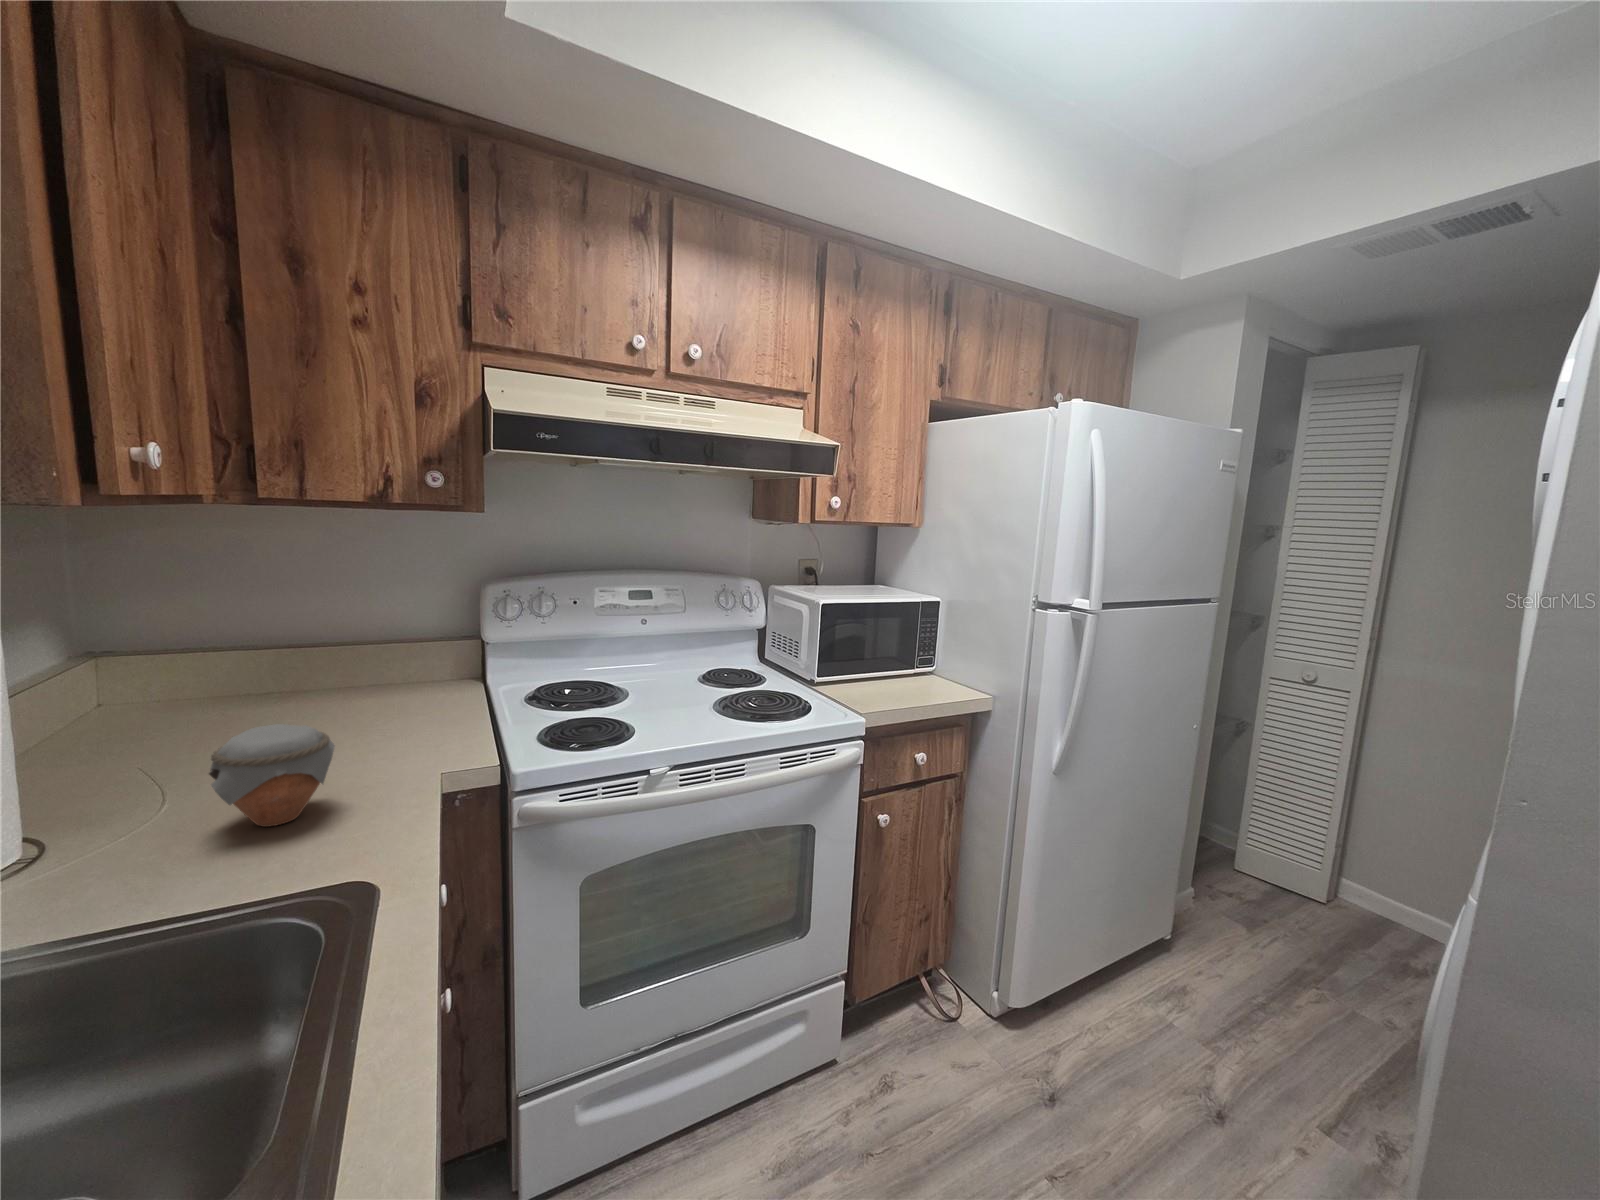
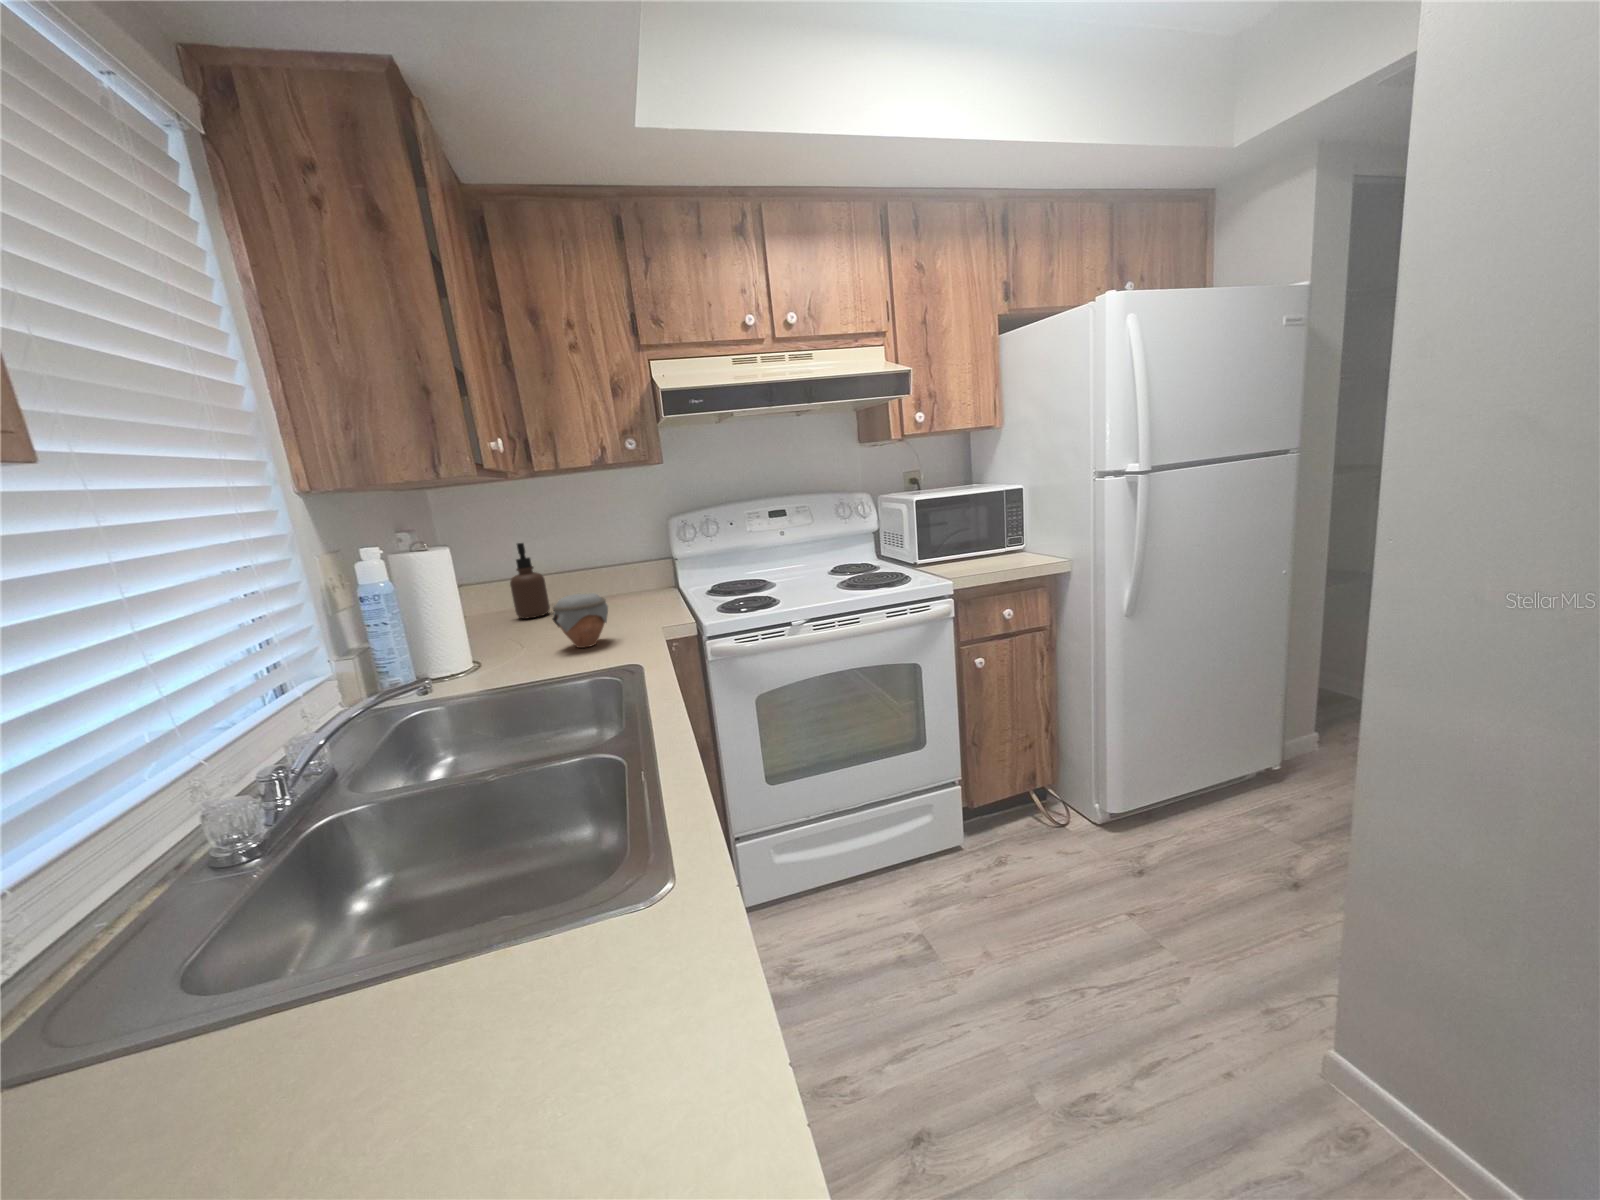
soap dispenser: none [184,602,258,725] -> present [510,543,550,619]

